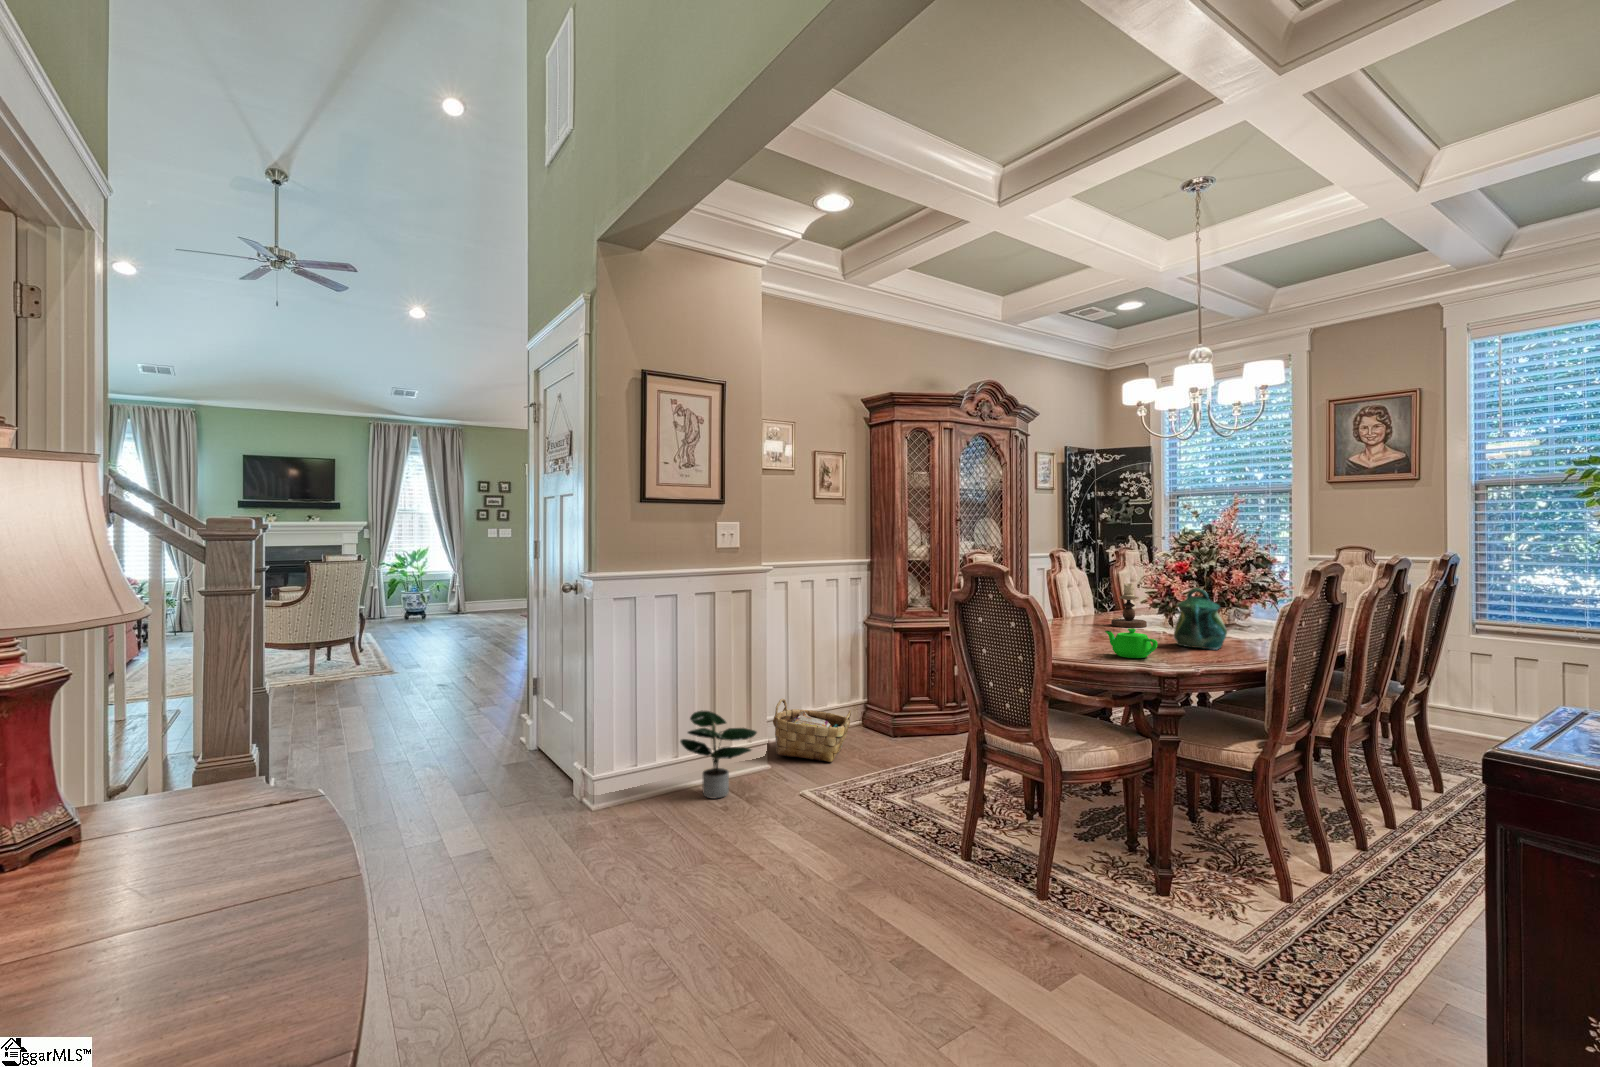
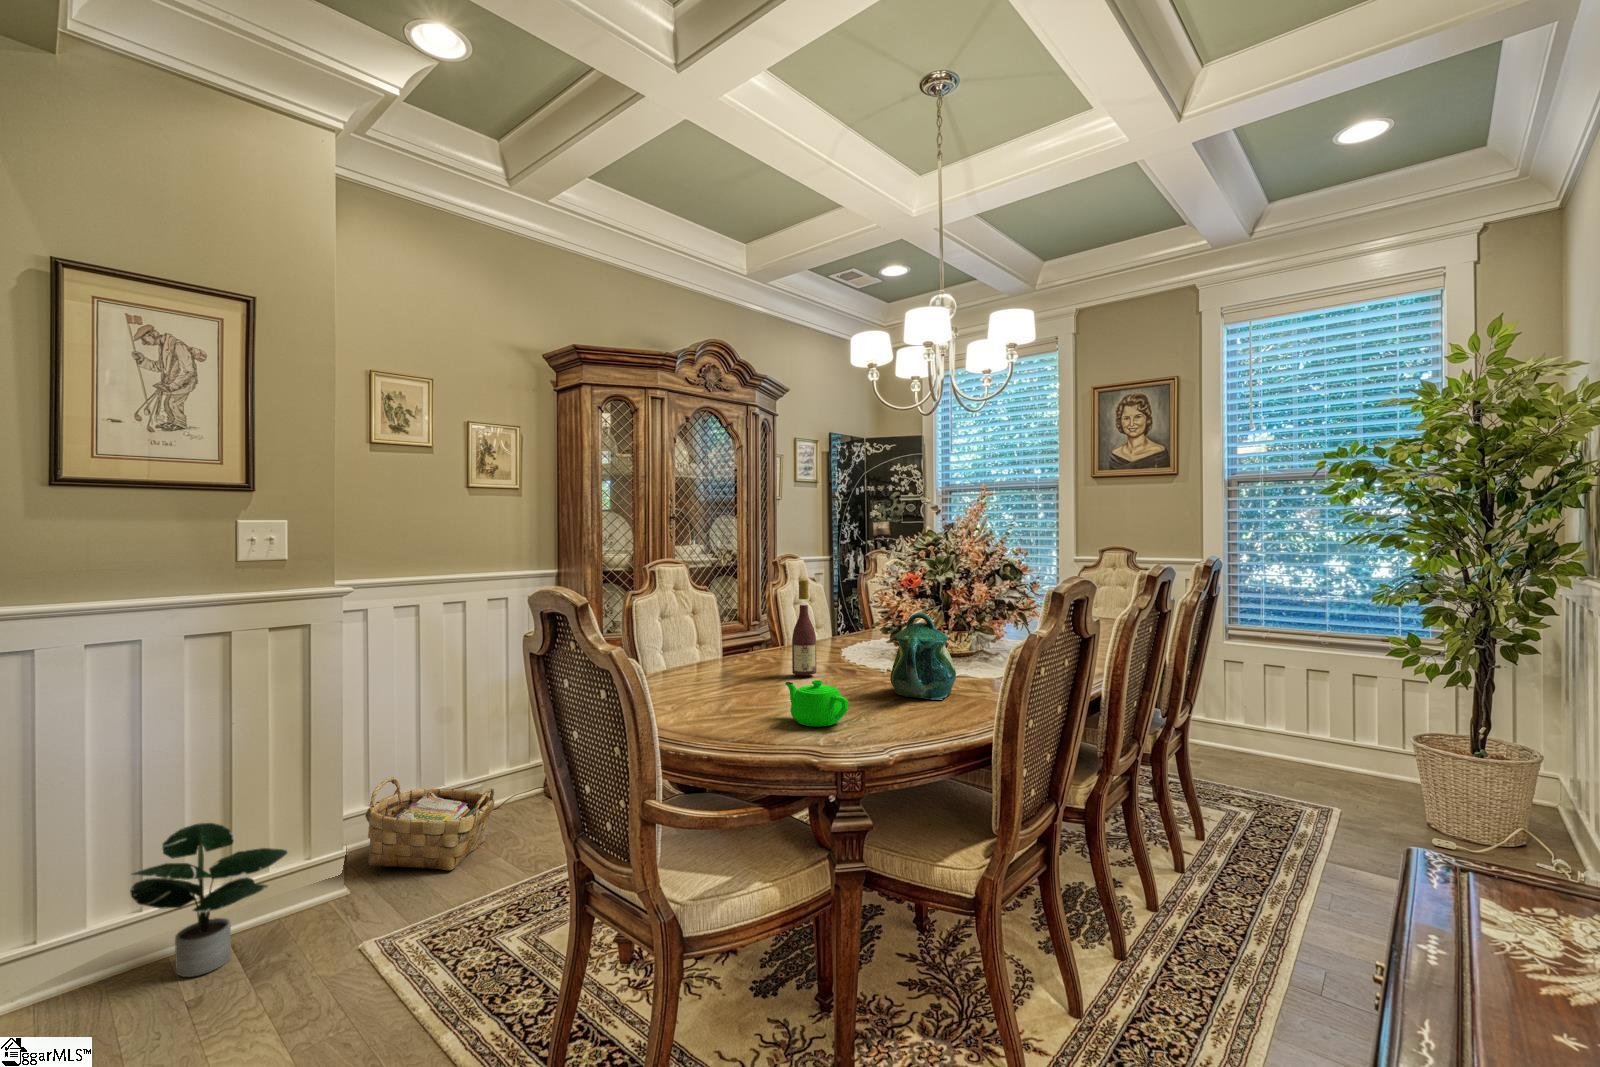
wine bottle: none [1087,565,1108,636] -> present [792,580,816,675]
candlestick: present [1111,583,1147,627] -> none [837,600,878,659]

